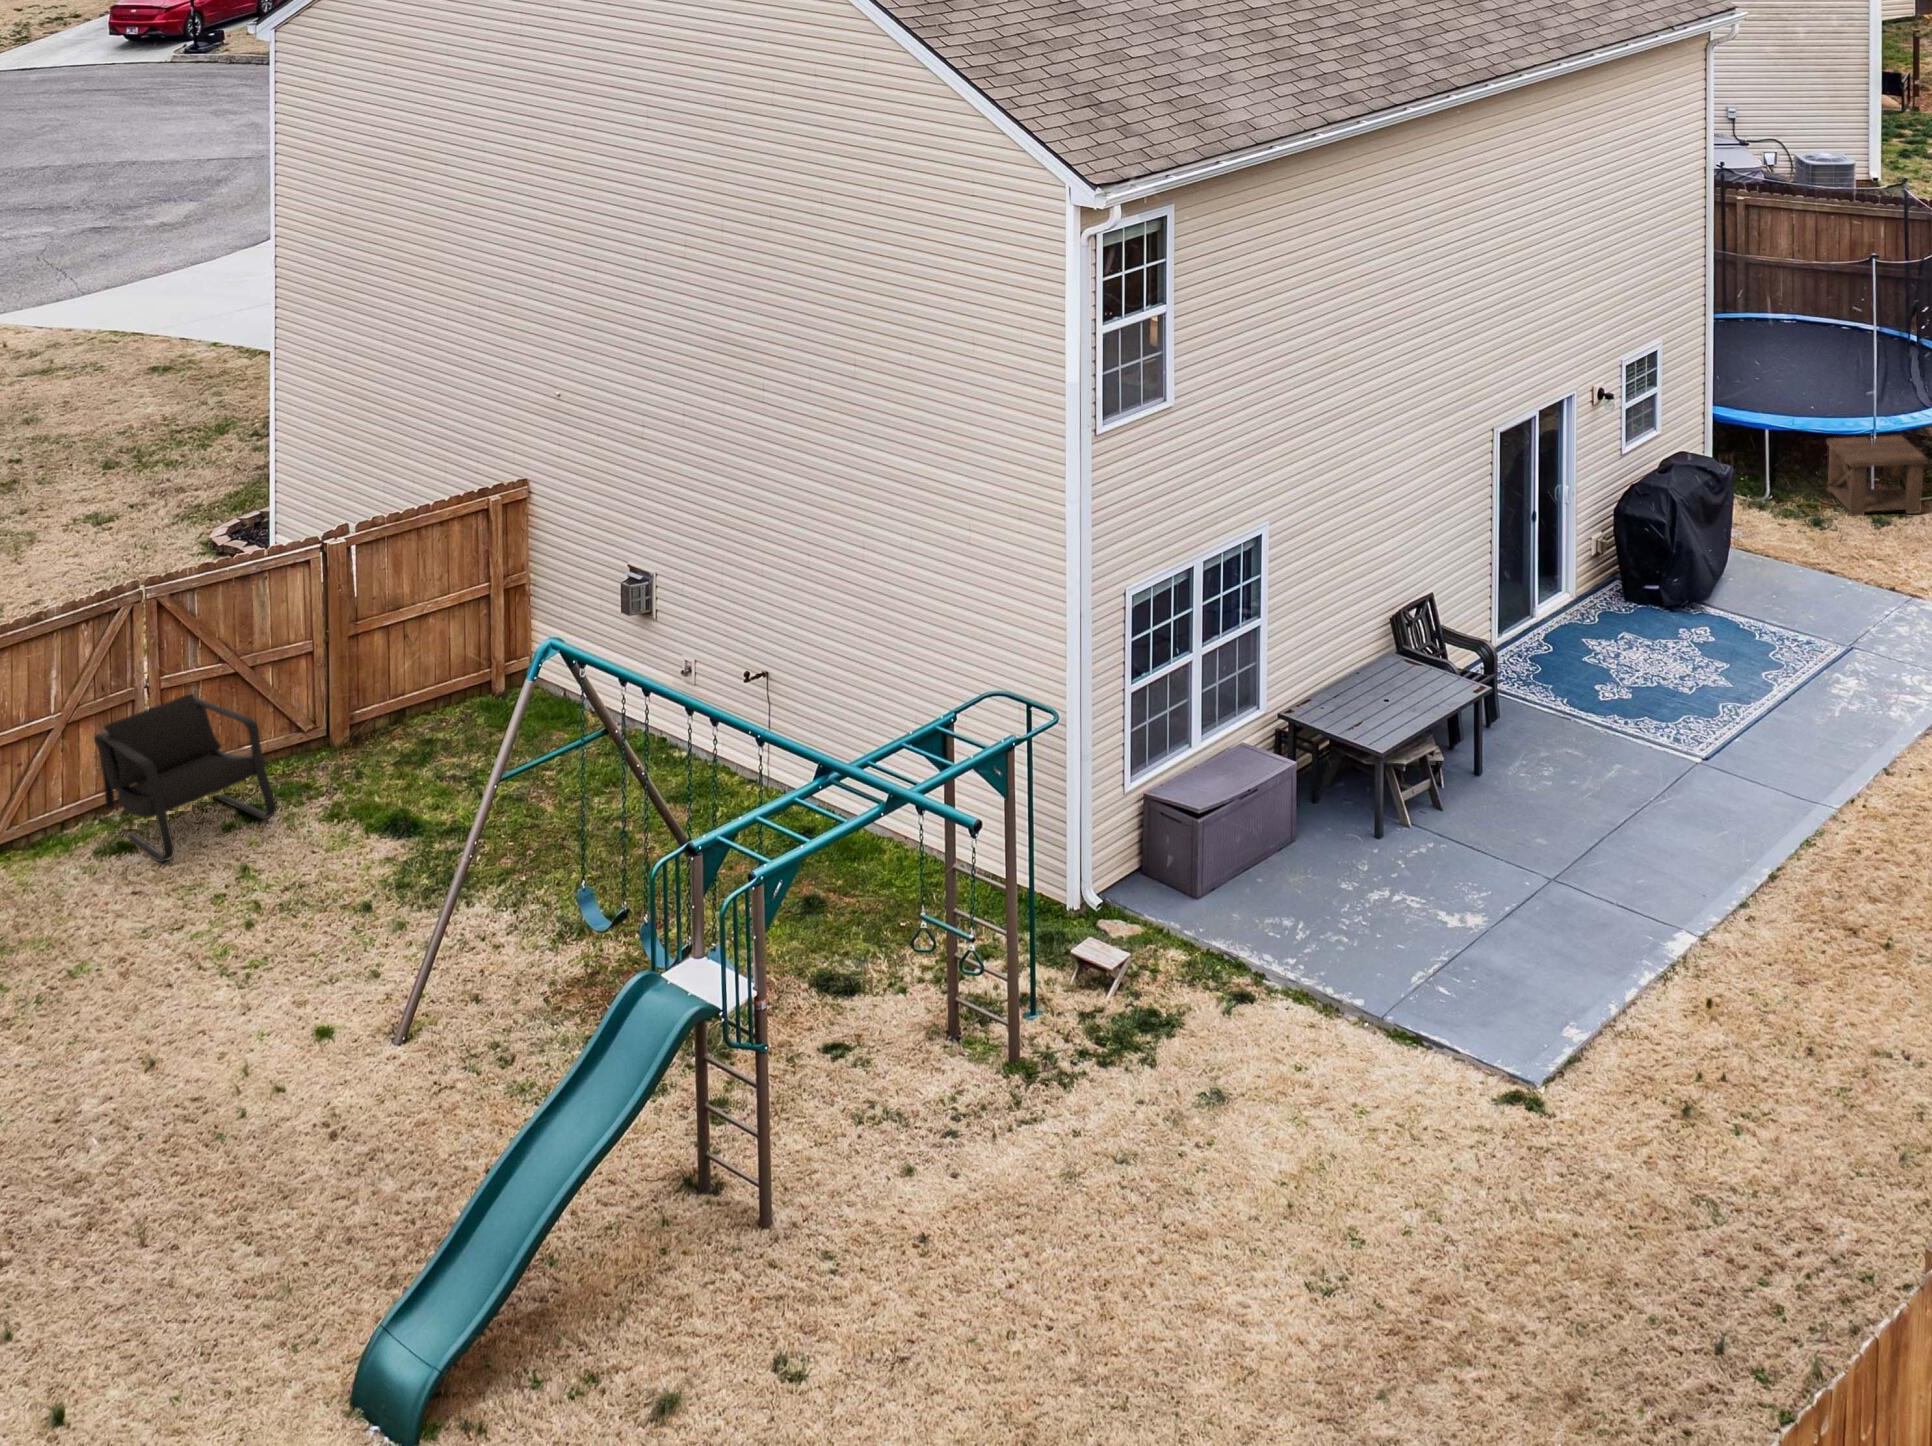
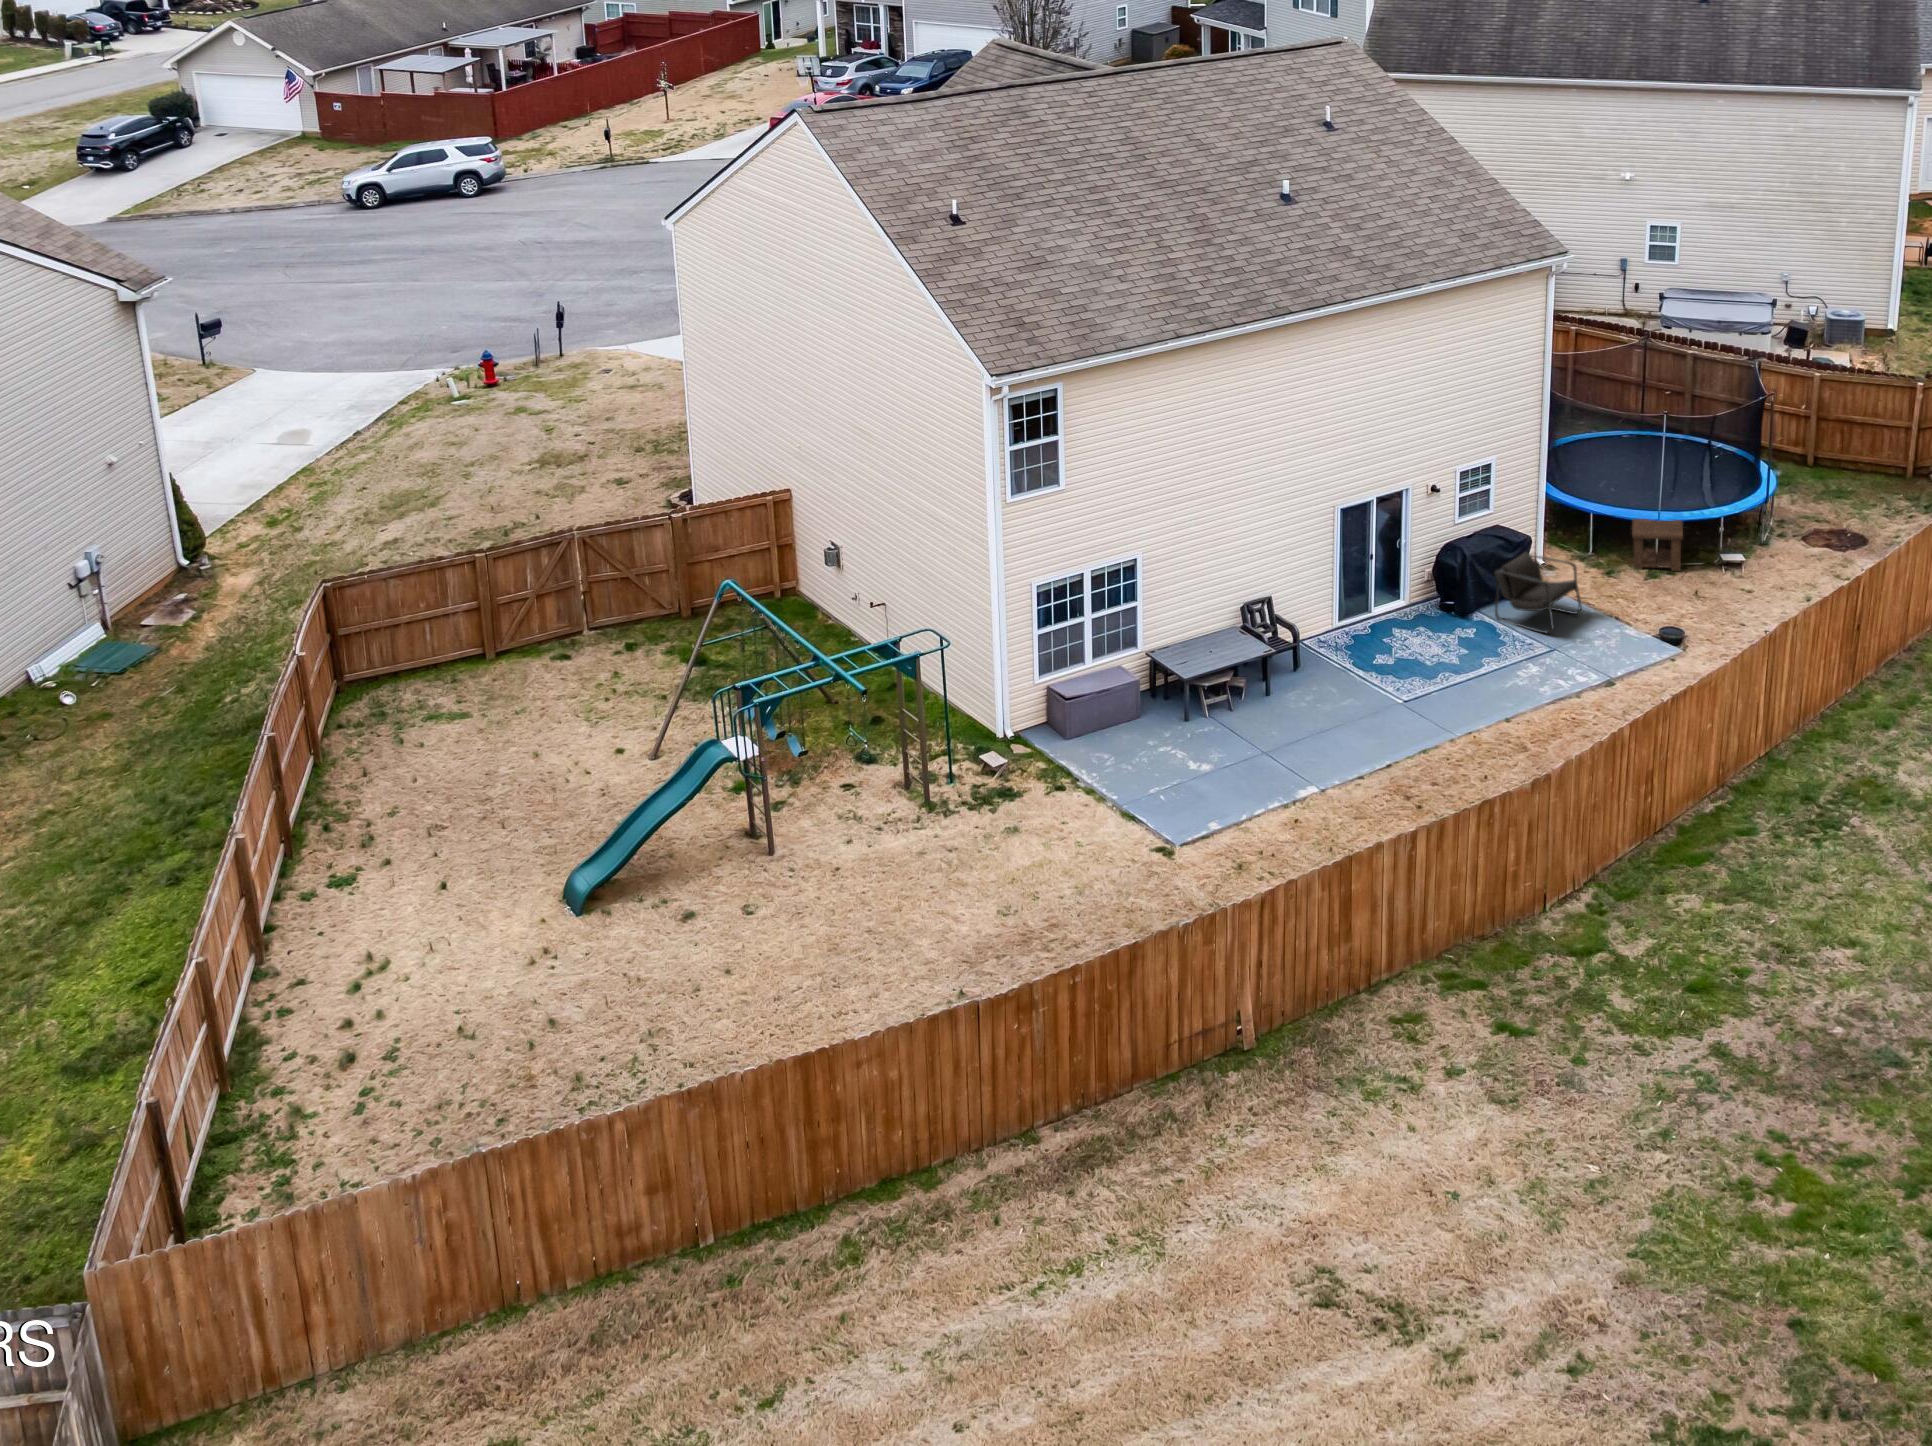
armchair: present [94,694,276,862] -> present [1495,552,1582,633]

